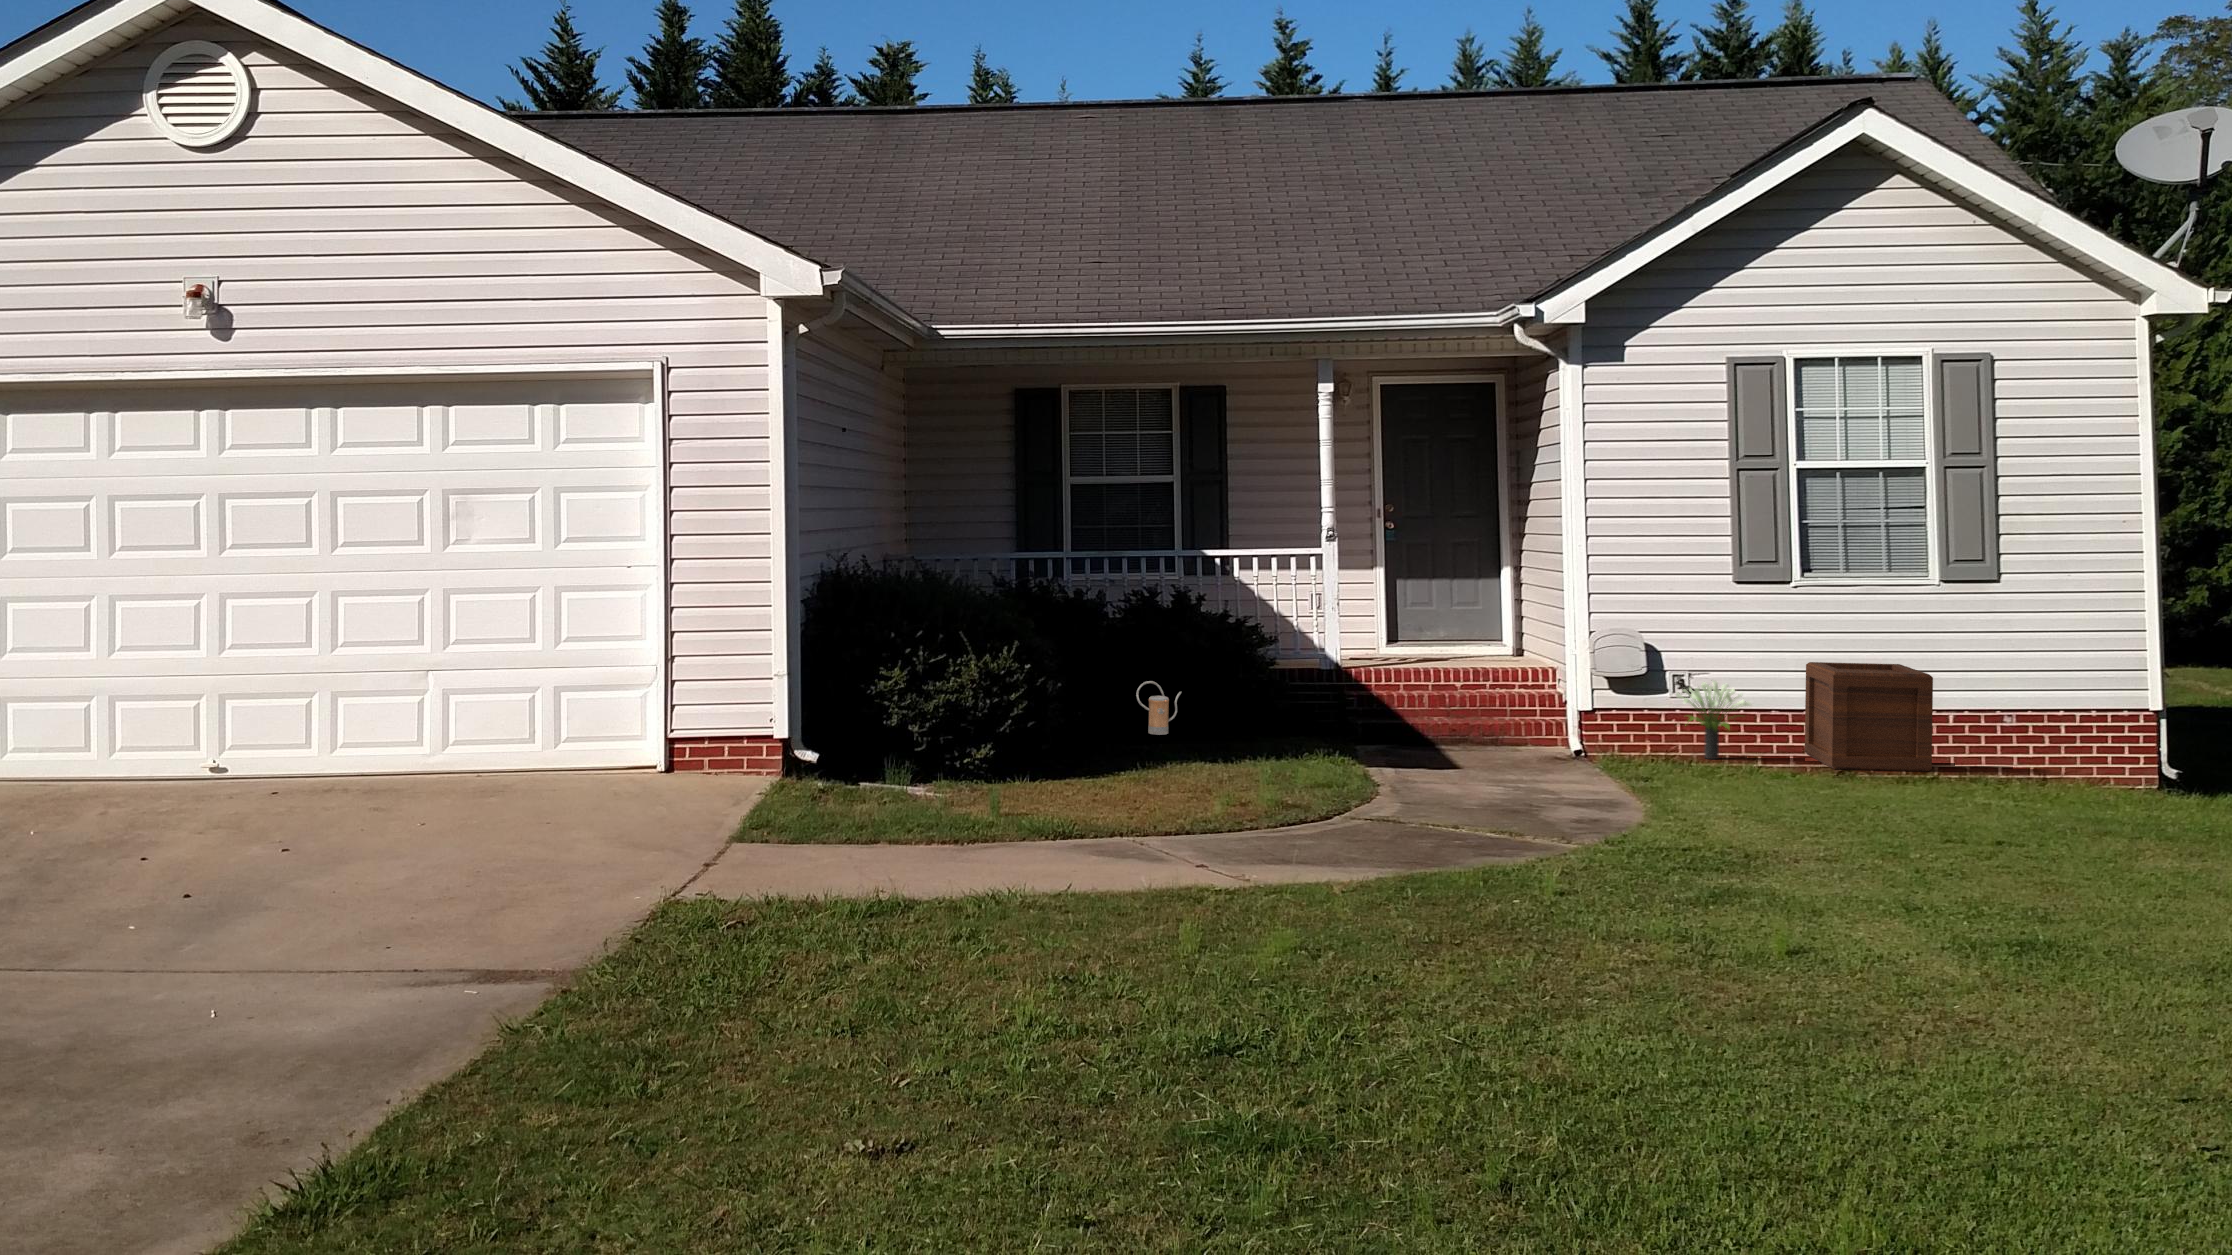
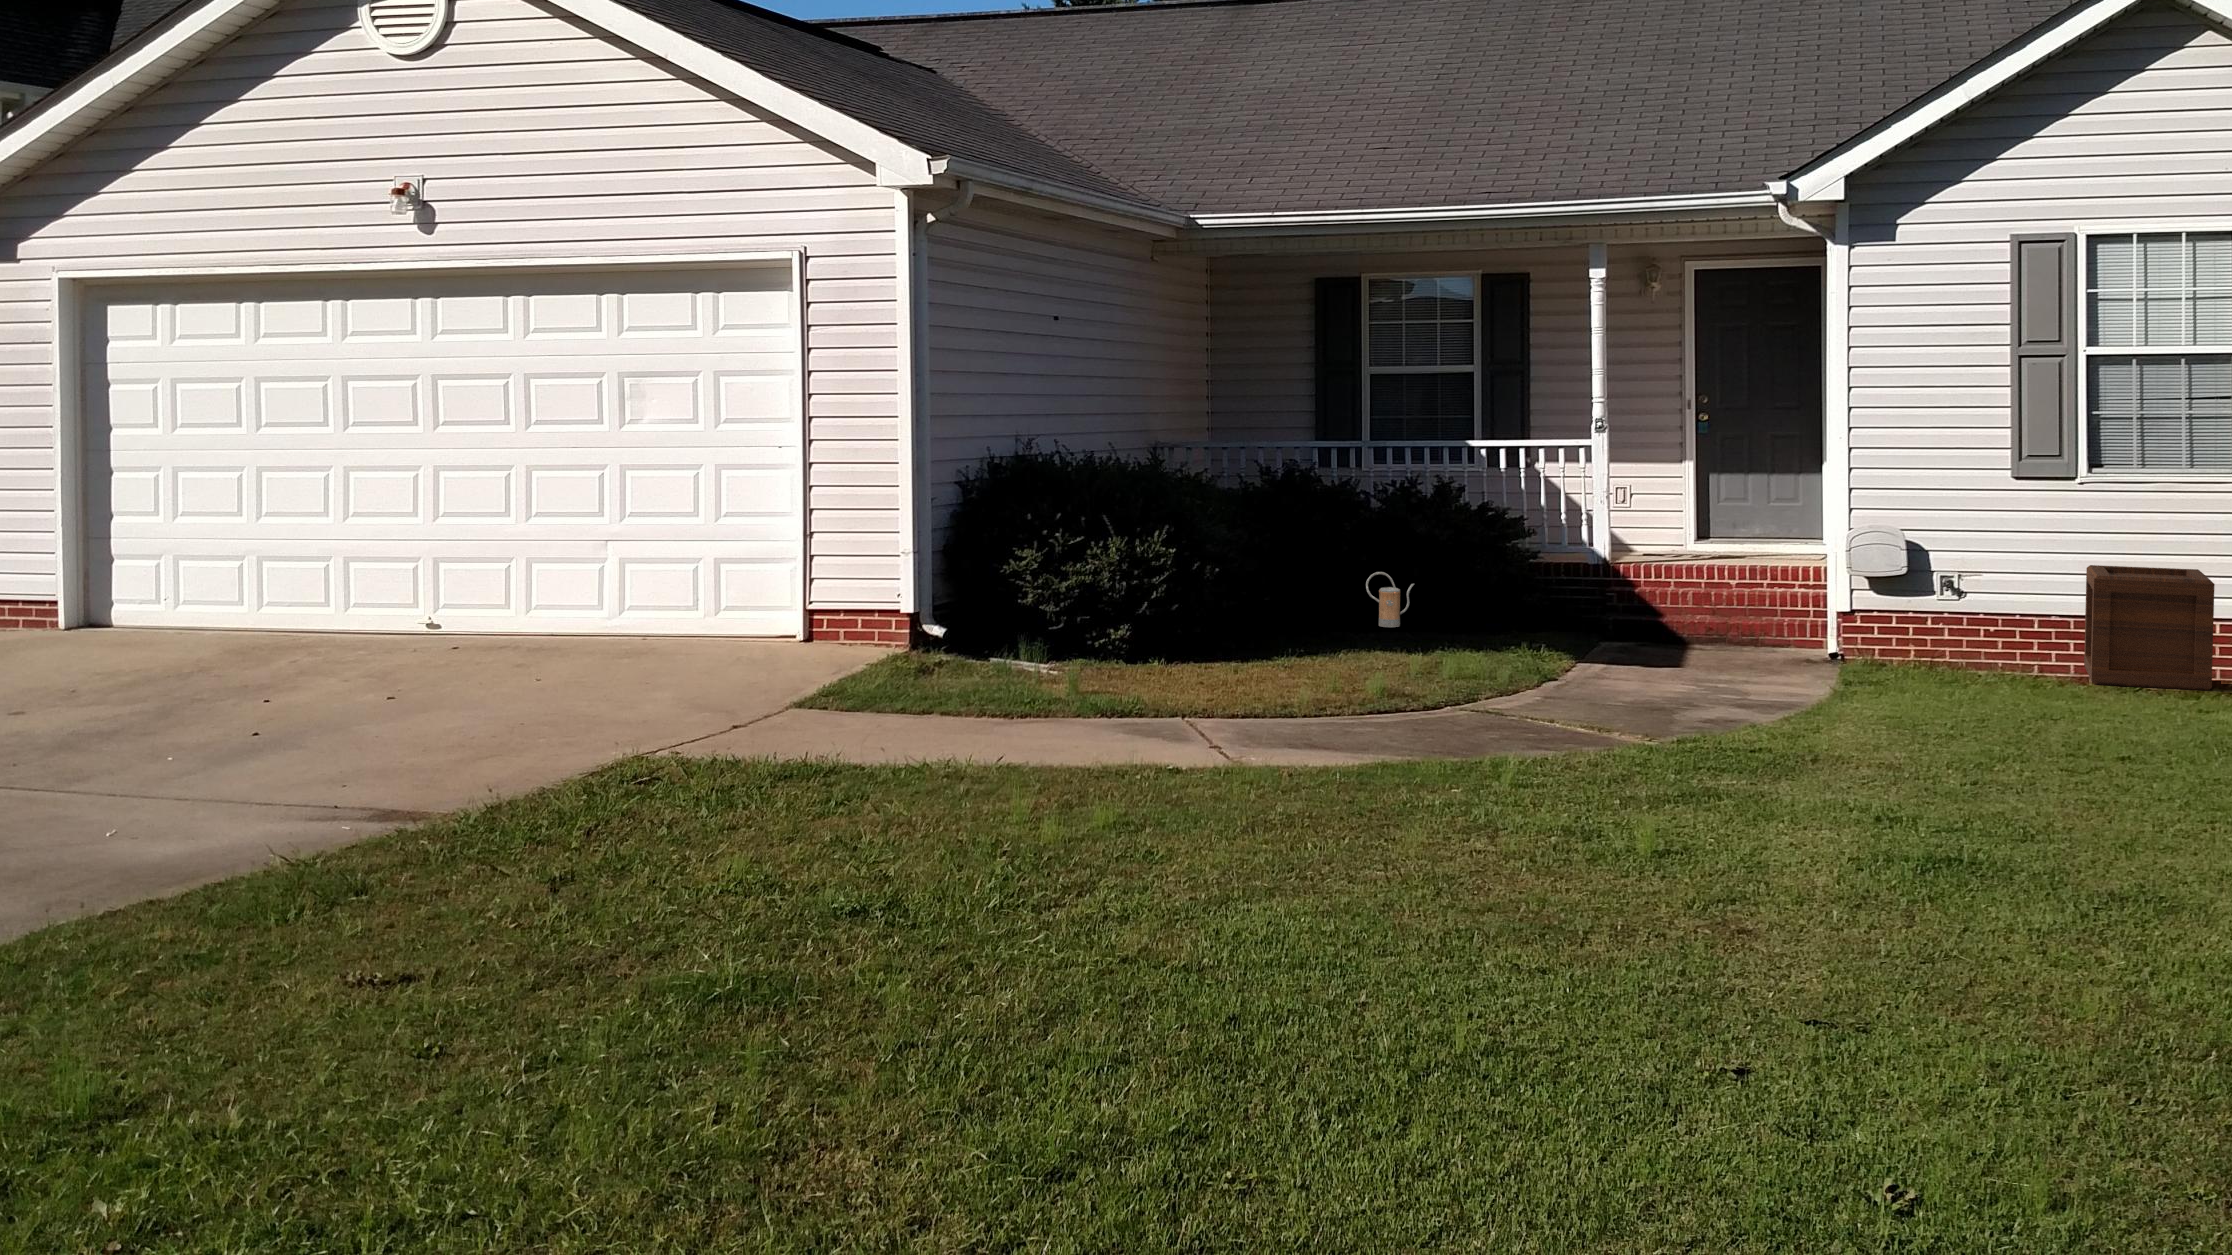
potted plant: present [1676,681,1751,759] -> none [1928,582,2011,670]

